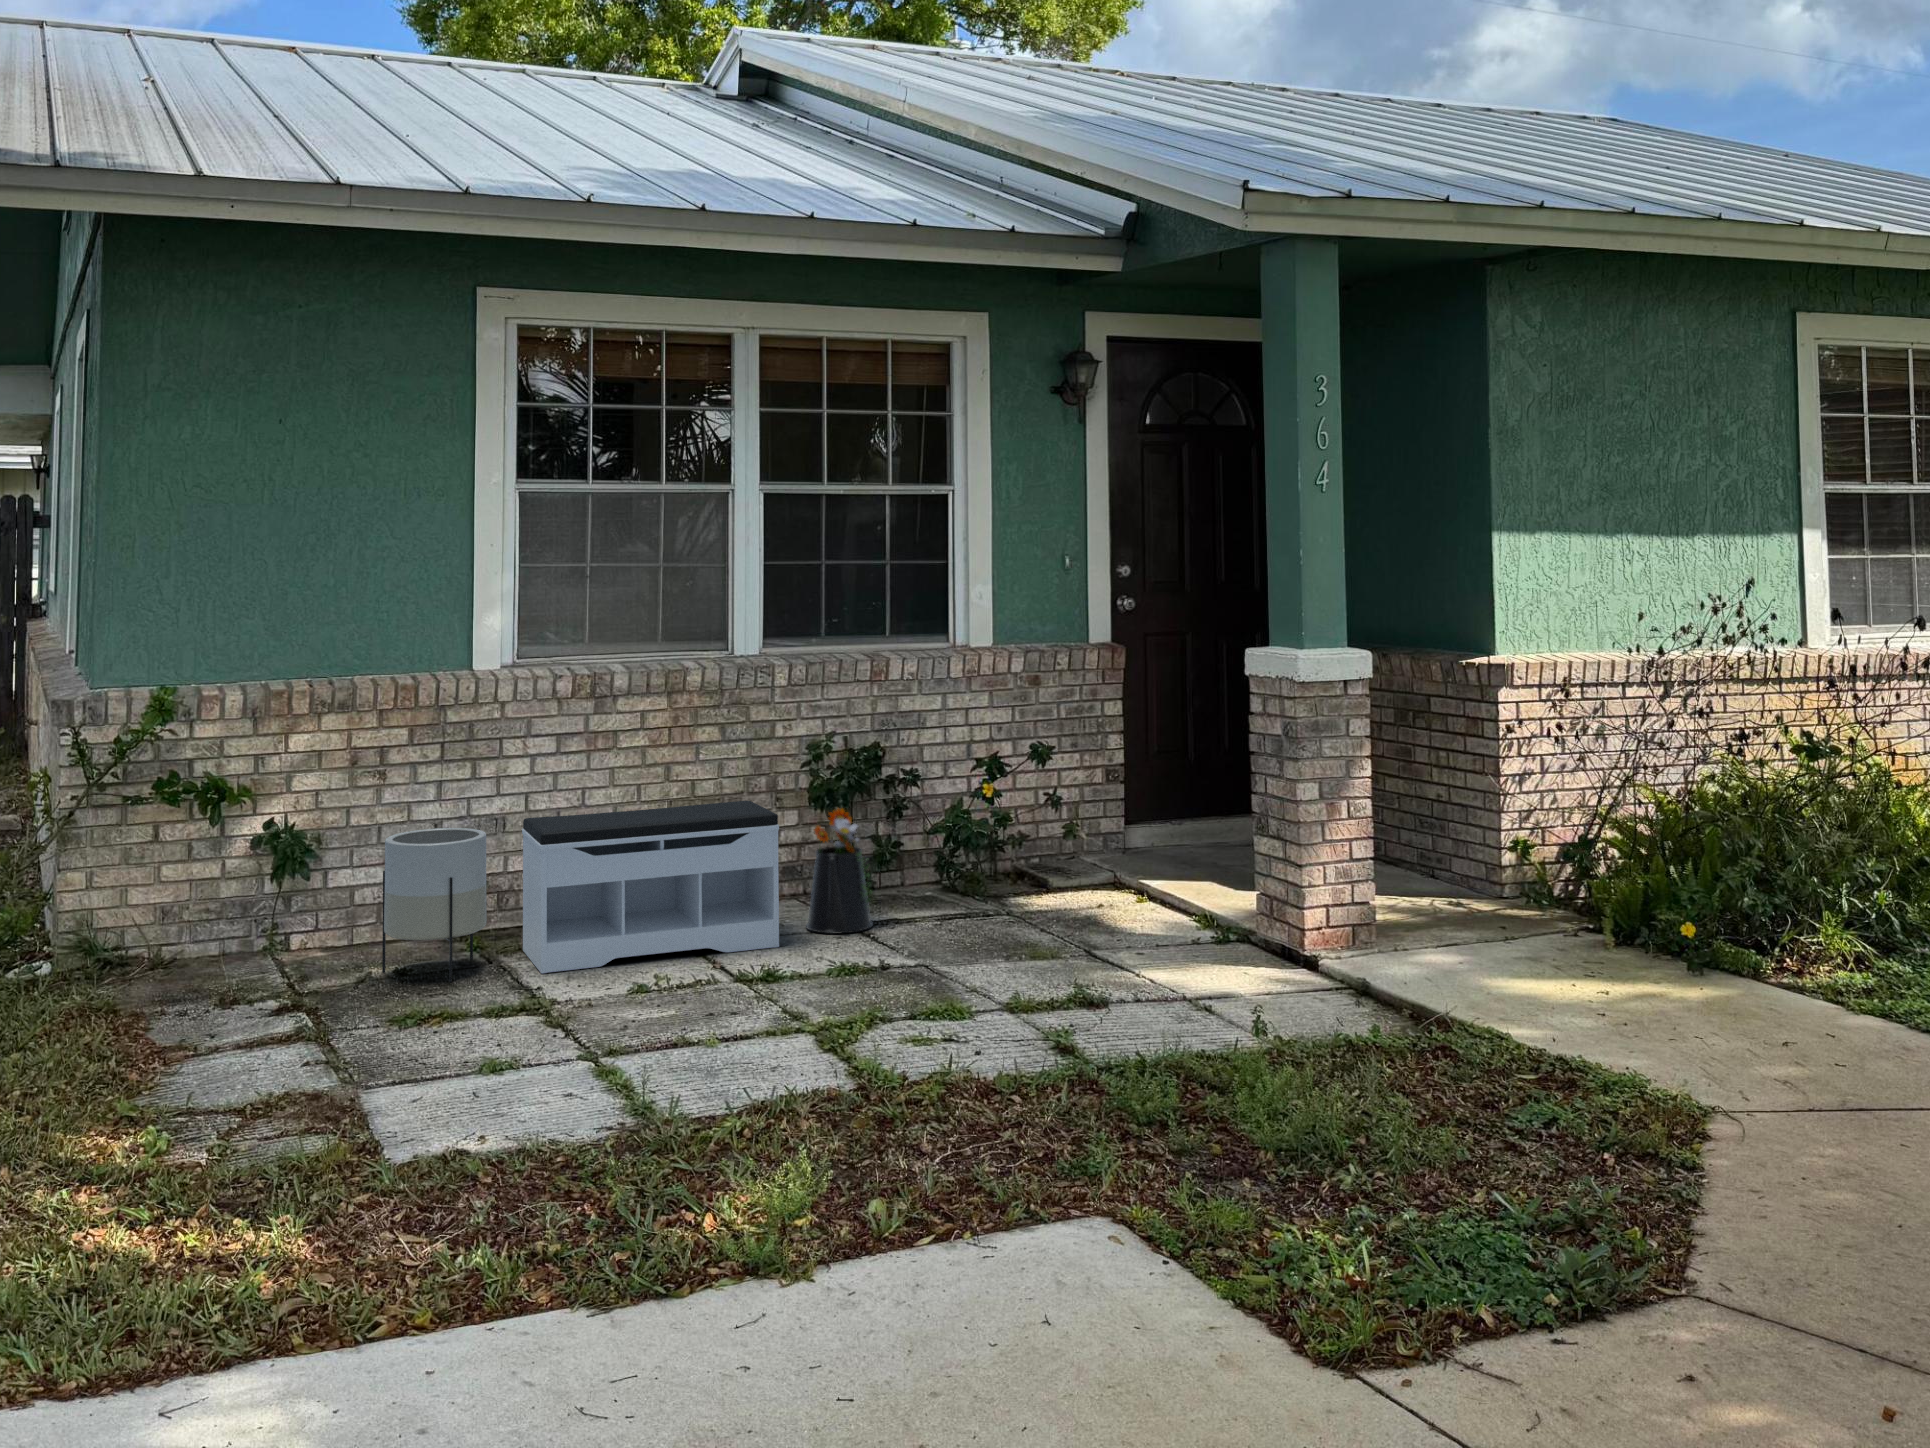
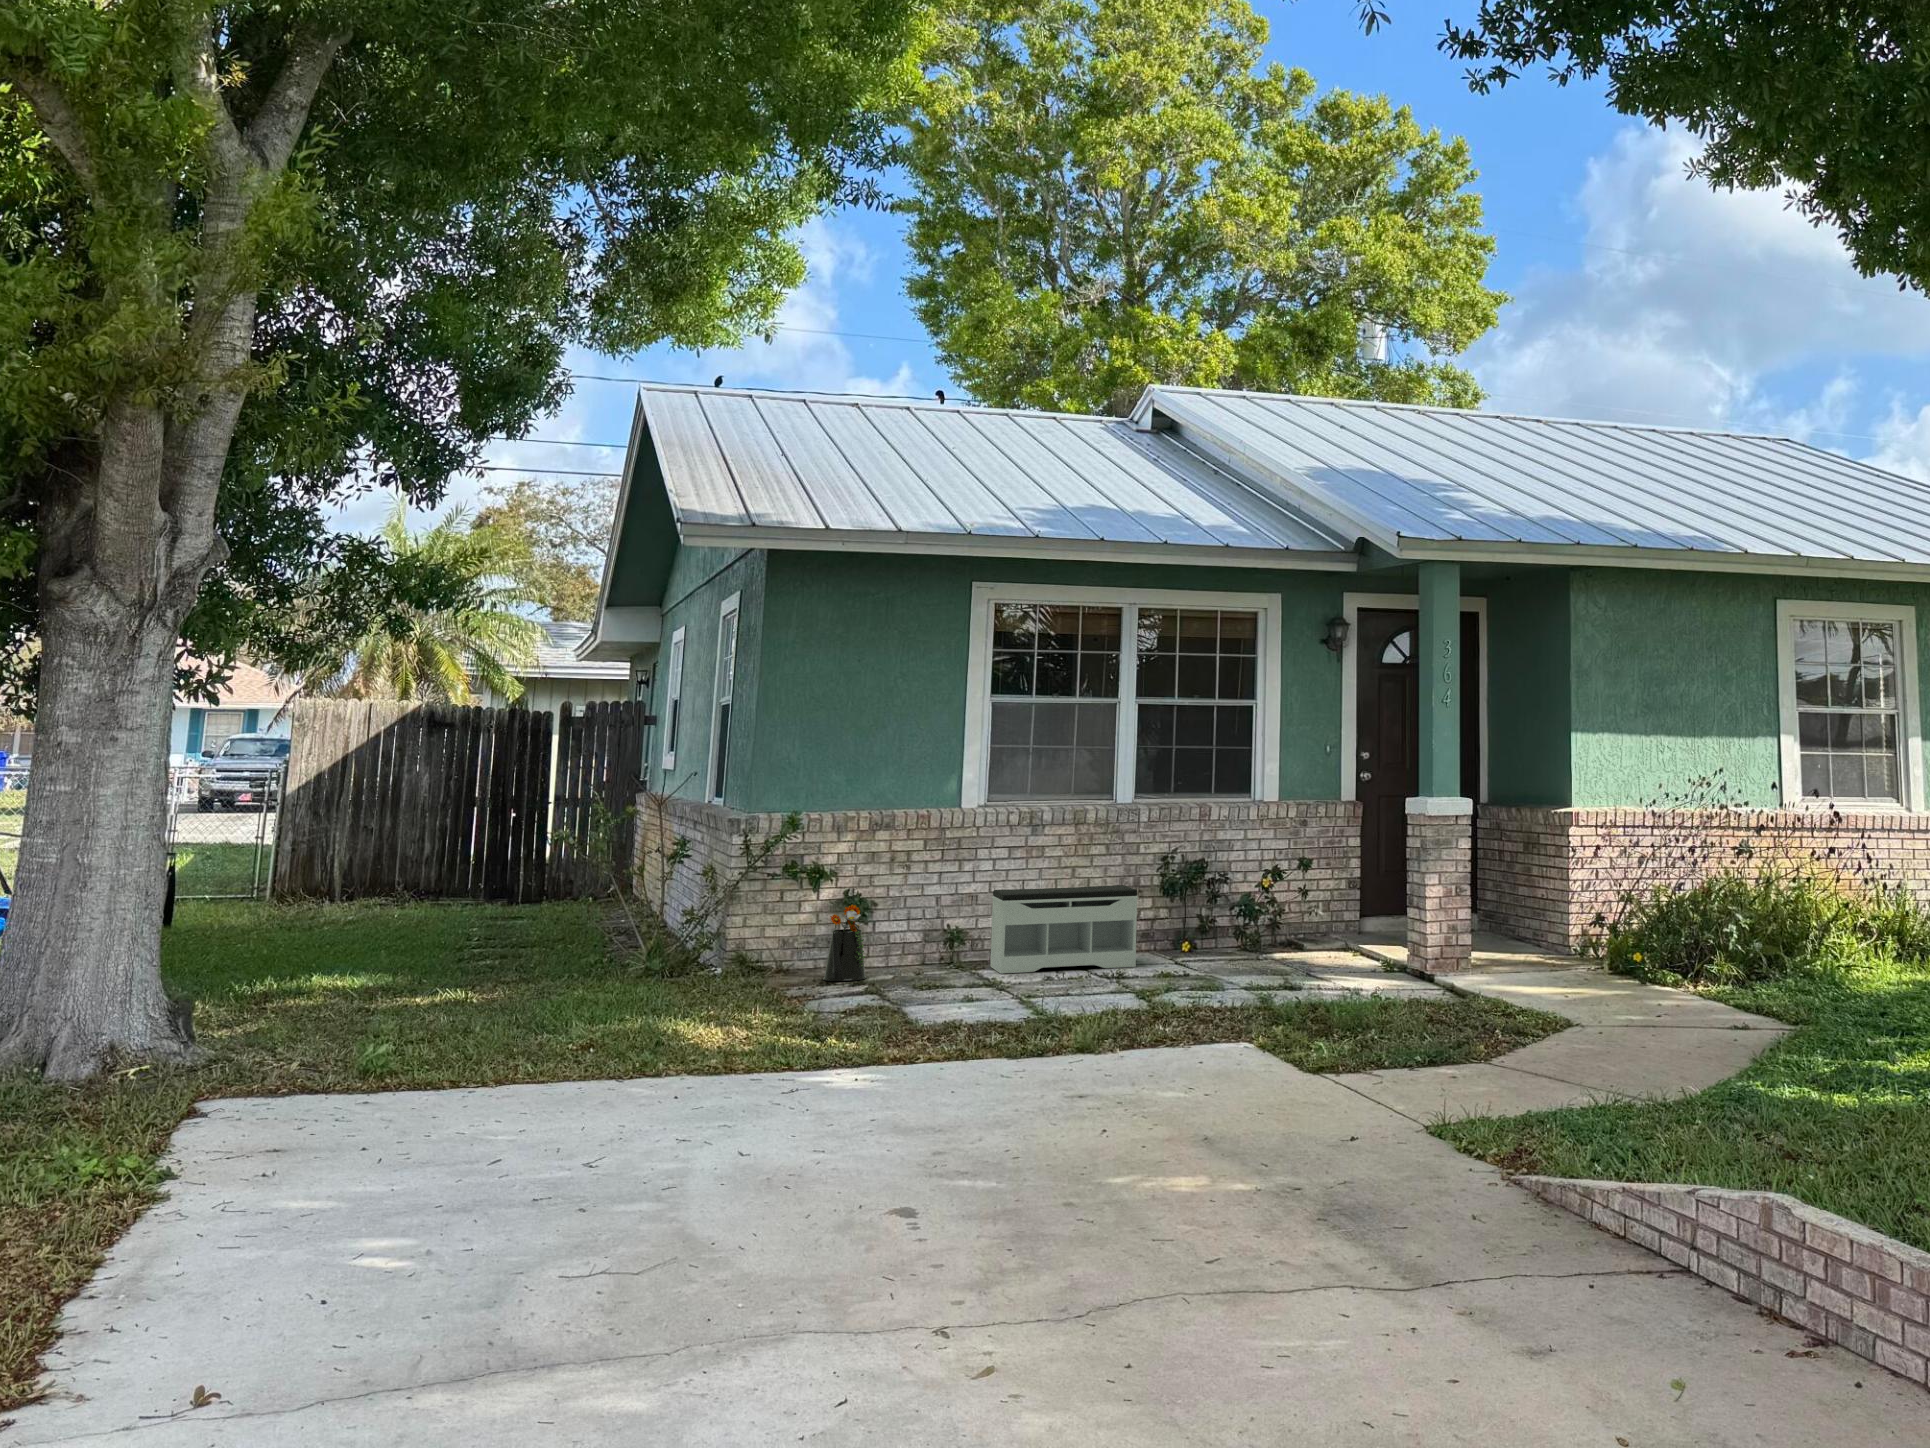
watering can: present [806,808,873,934] -> present [823,905,866,981]
planter: present [382,828,487,982] -> none [912,894,973,976]

